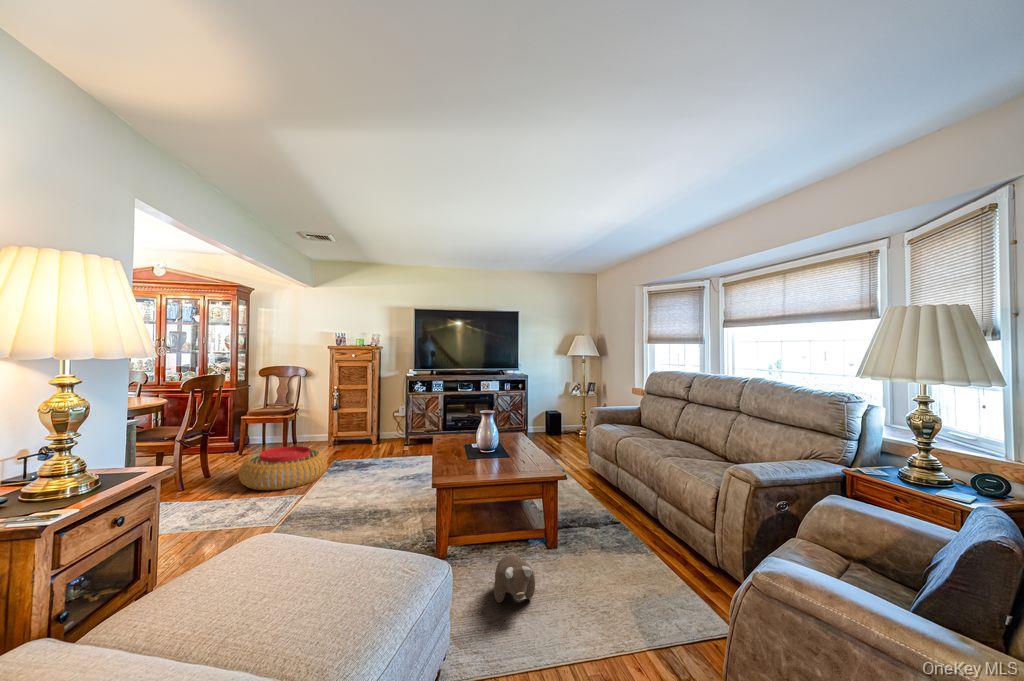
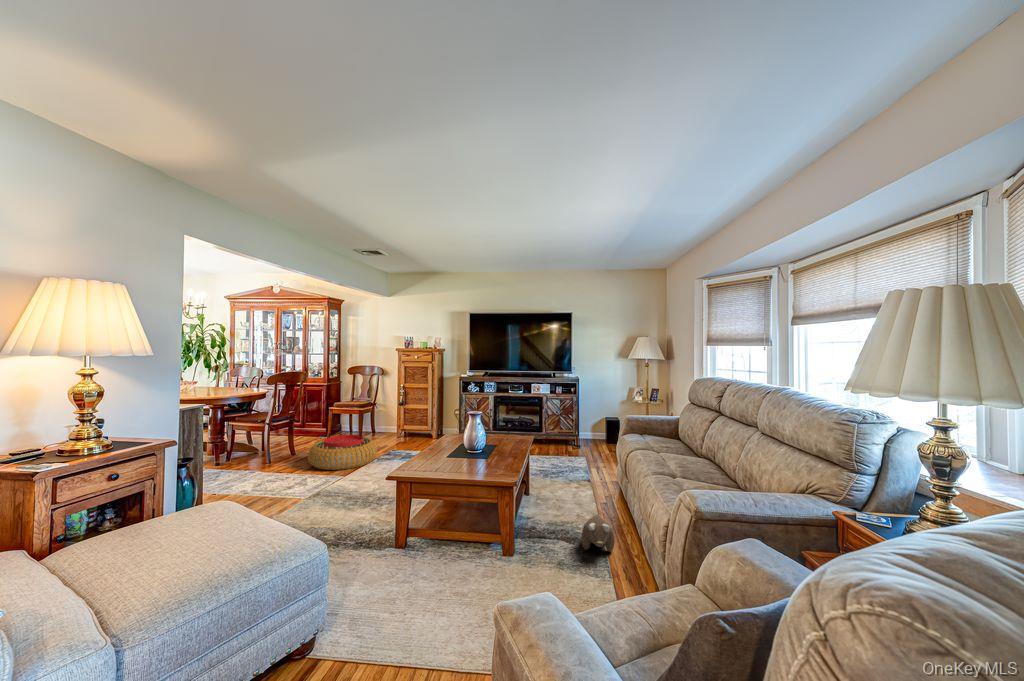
plush toy: present [494,554,535,603] -> present [581,516,615,552]

